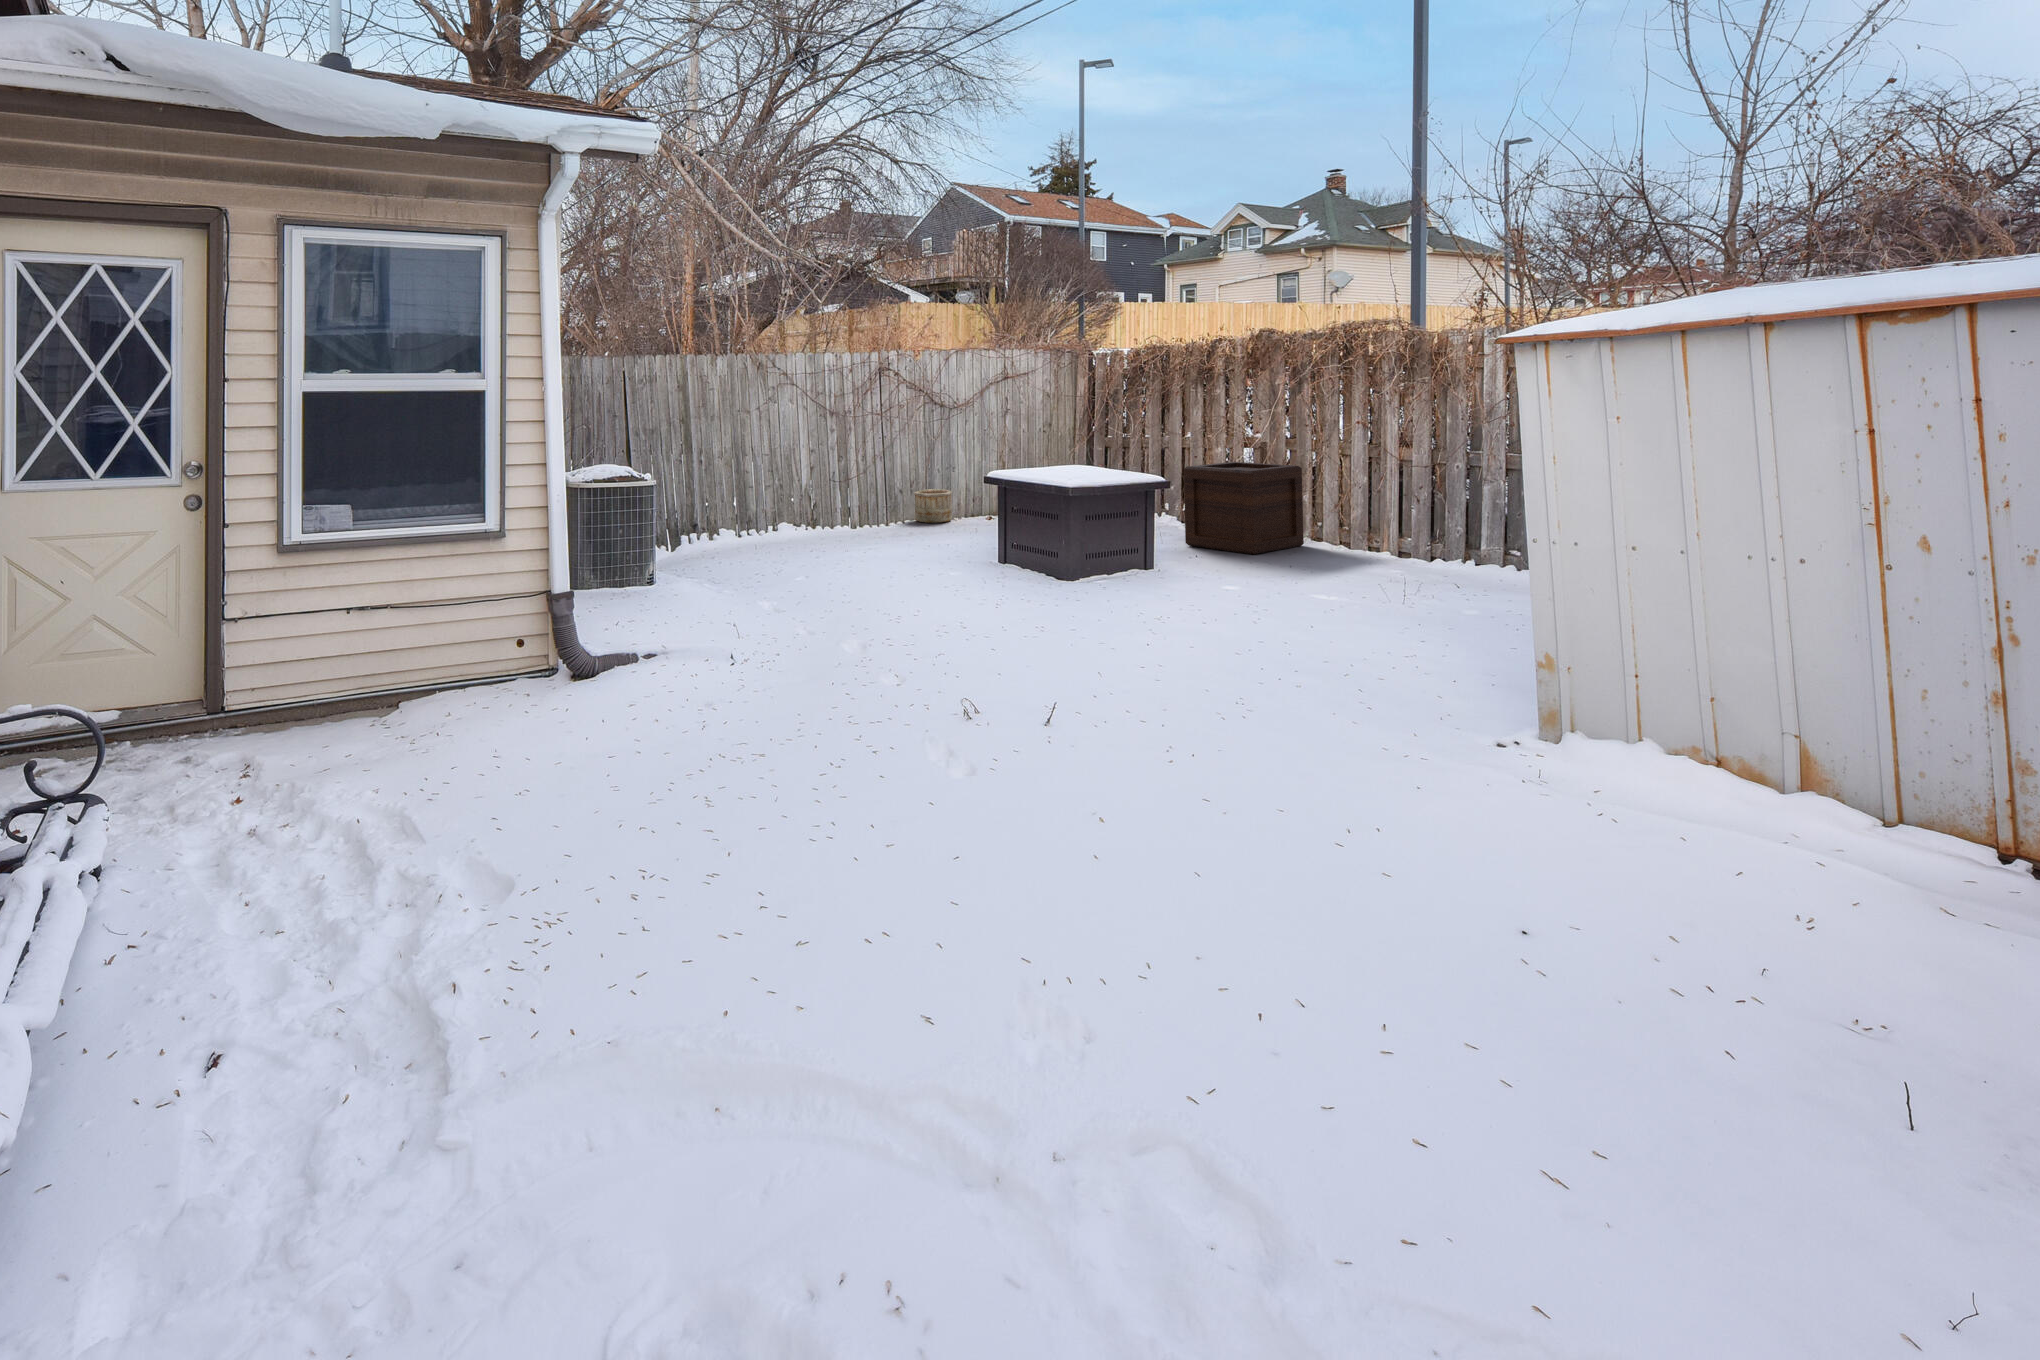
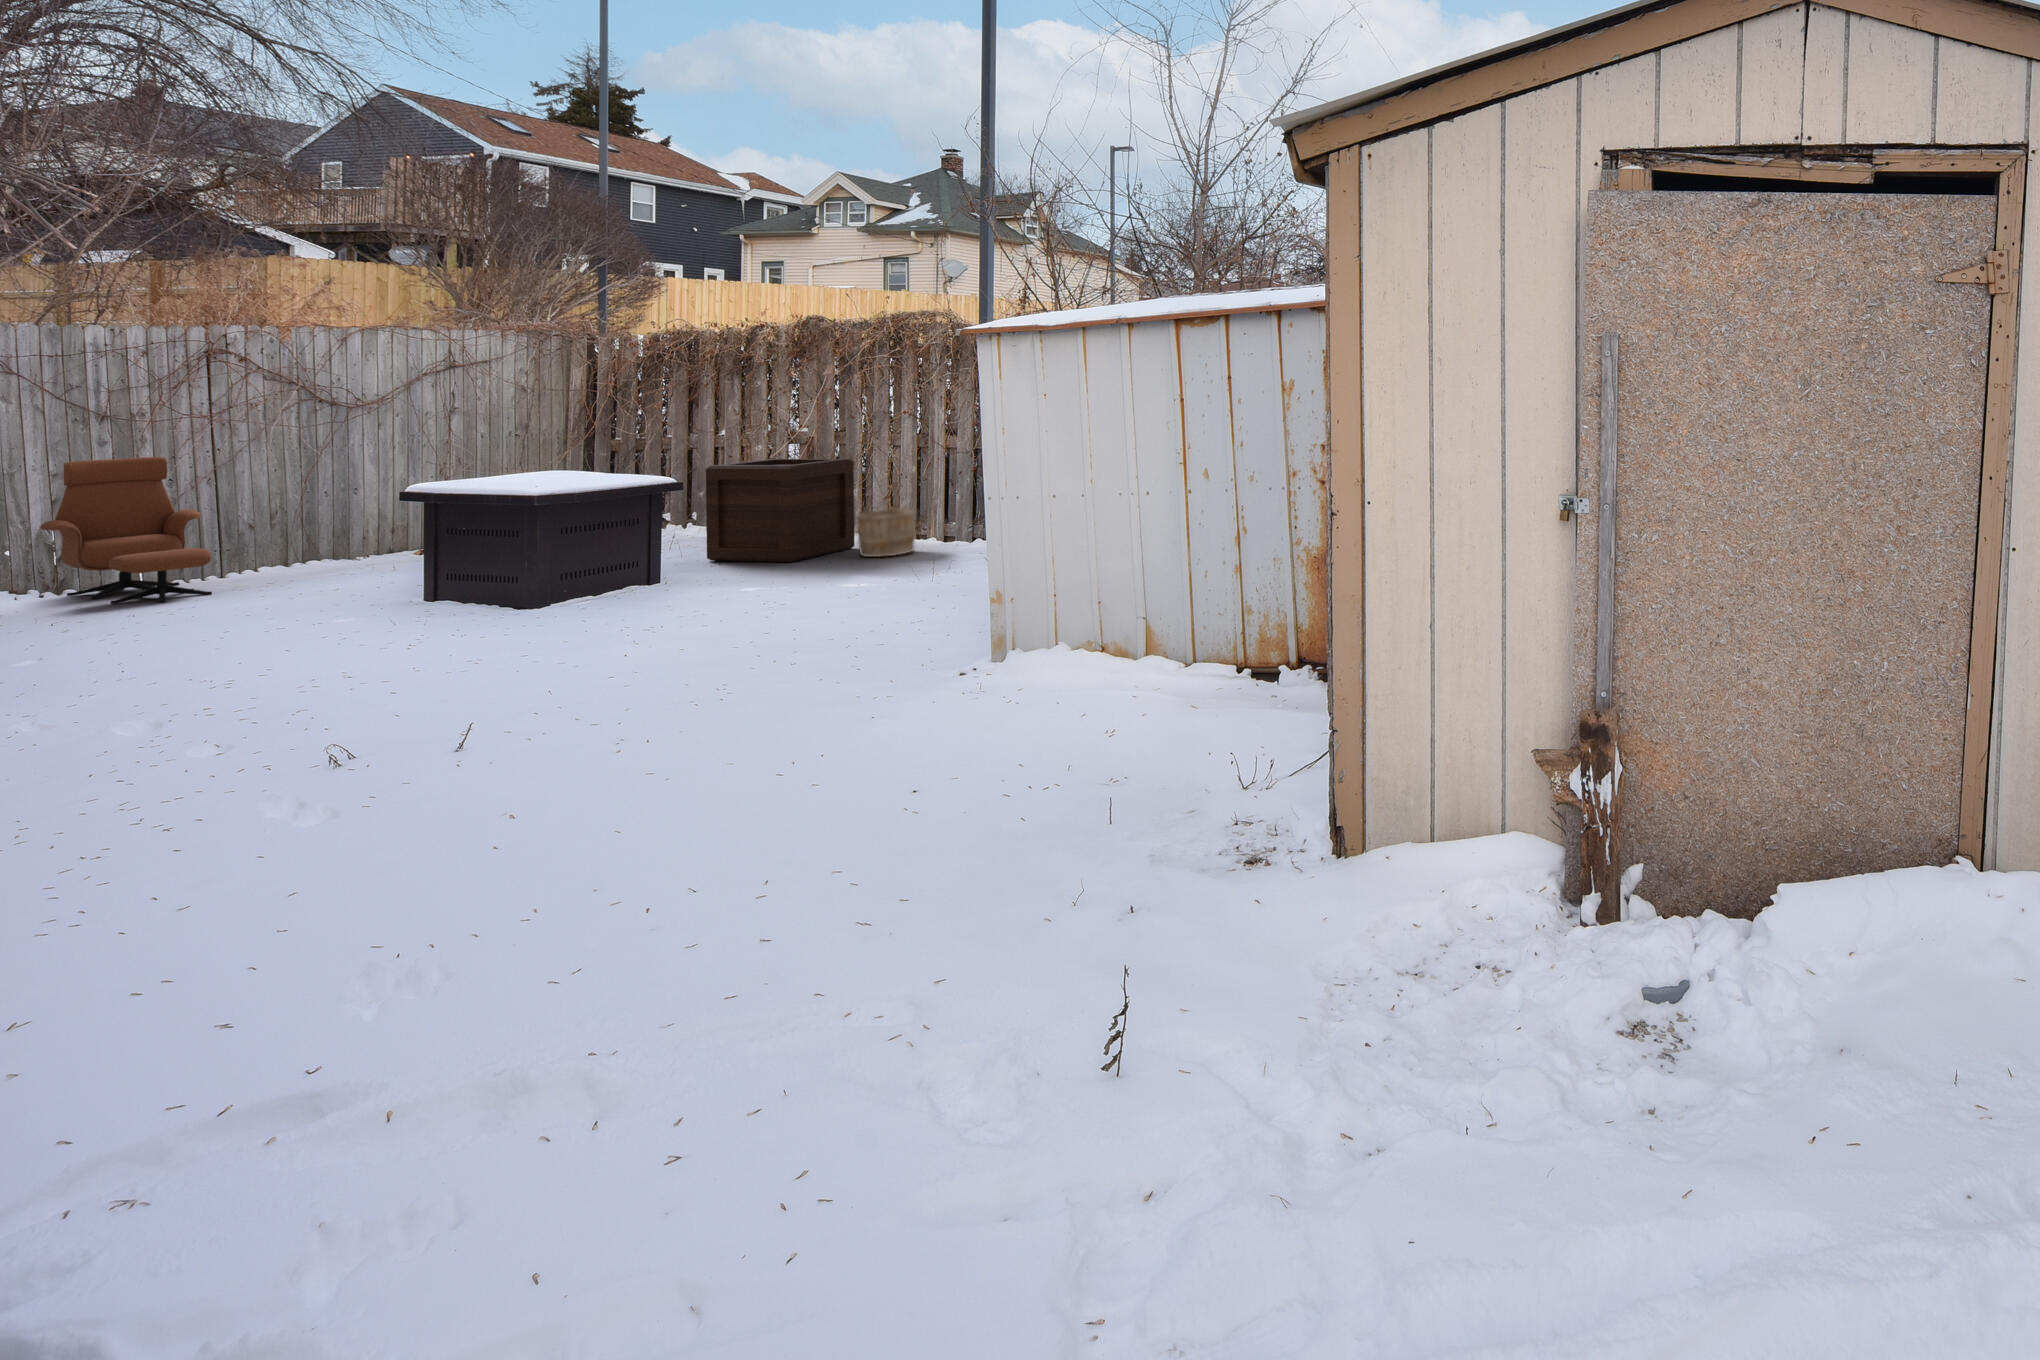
lounge chair: none [808,442,887,539] -> present [40,457,212,604]
wooden bucket: present [914,489,952,523] -> present [857,509,915,557]

